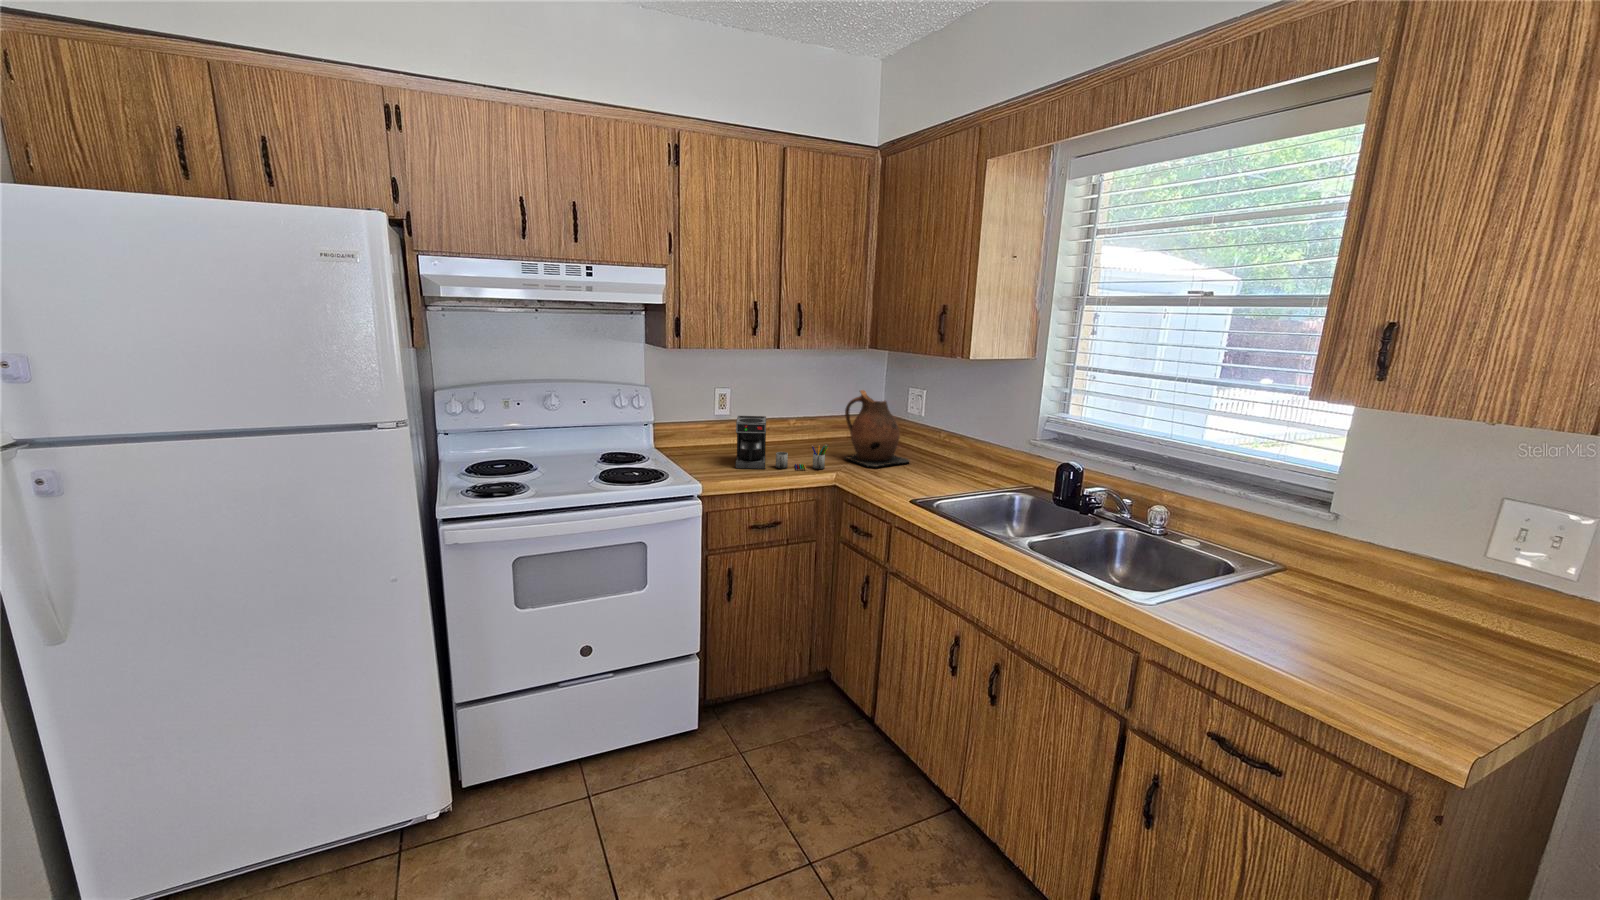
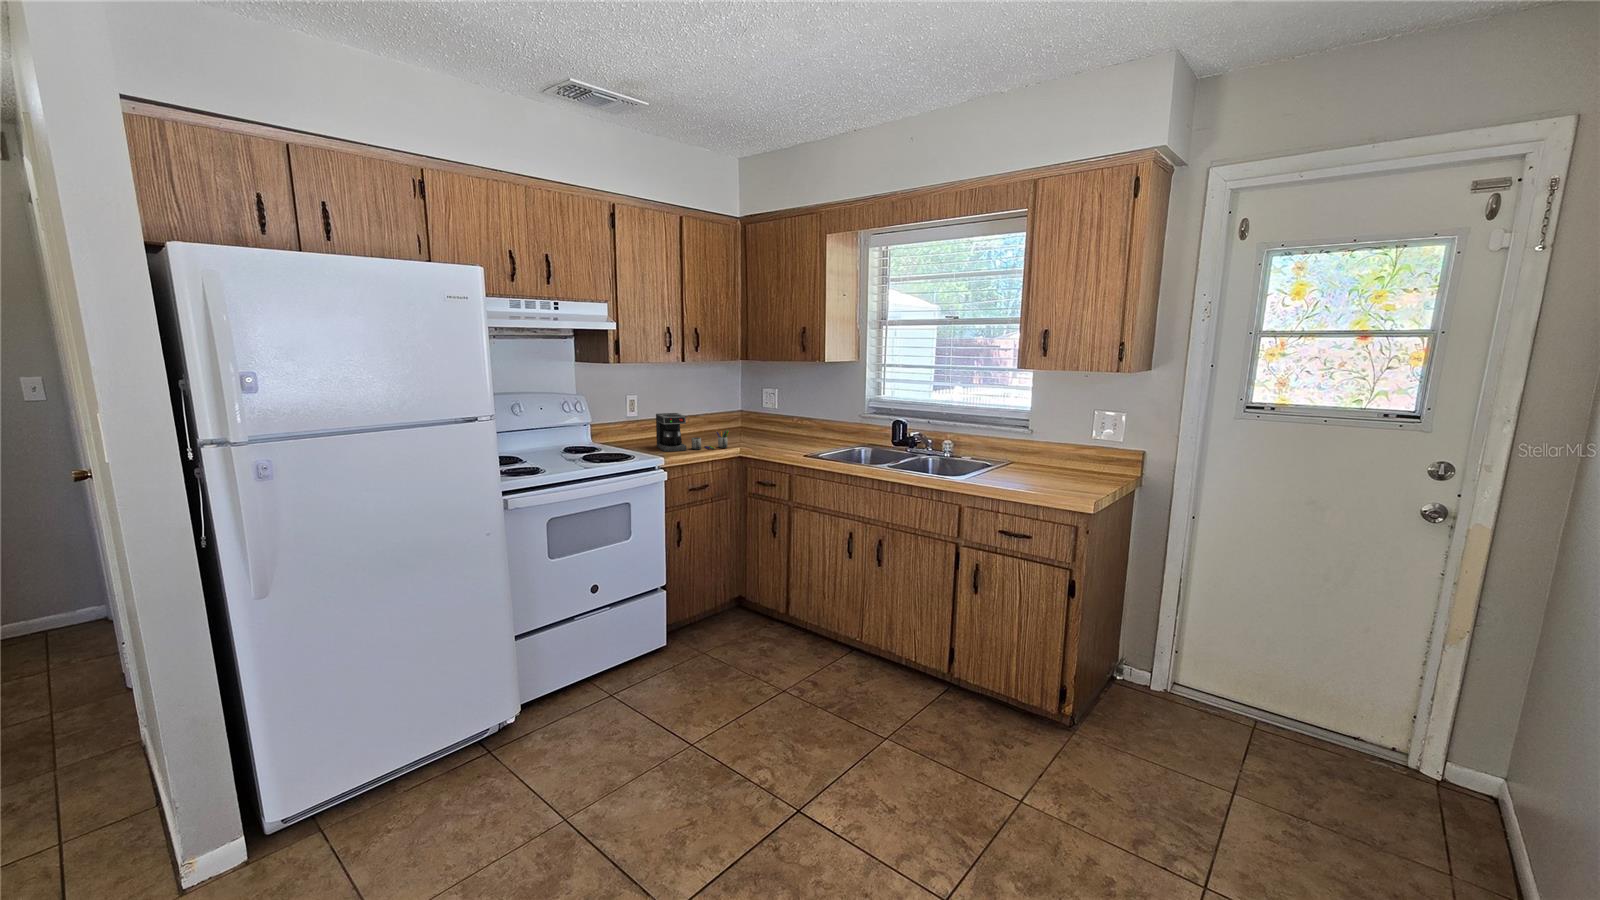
ceramic pitcher: present [845,390,909,467] -> none [732,390,781,445]

